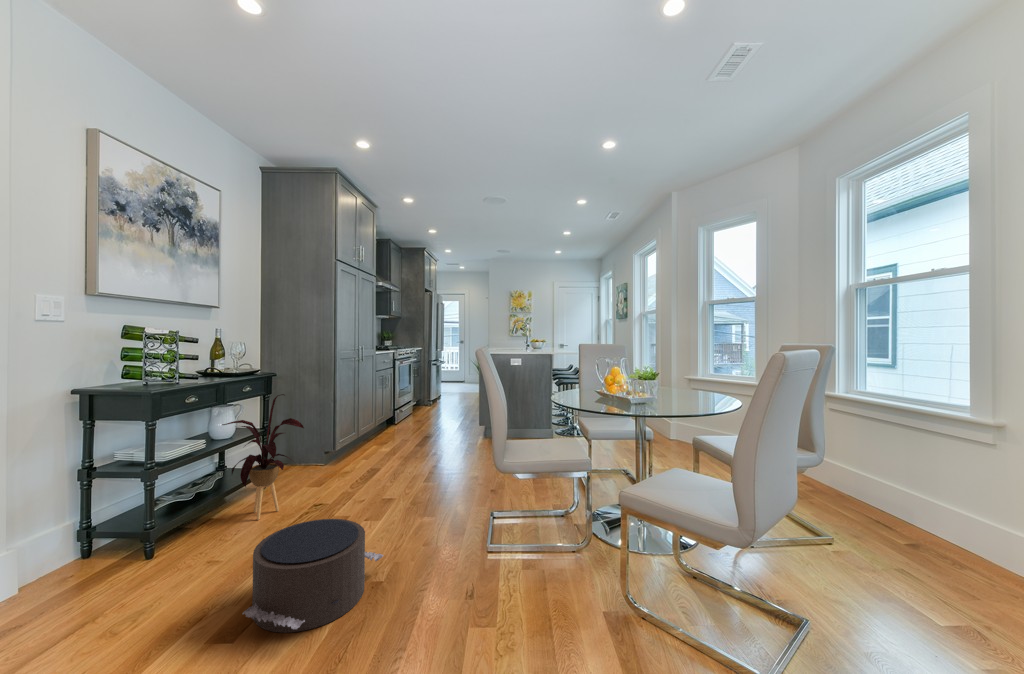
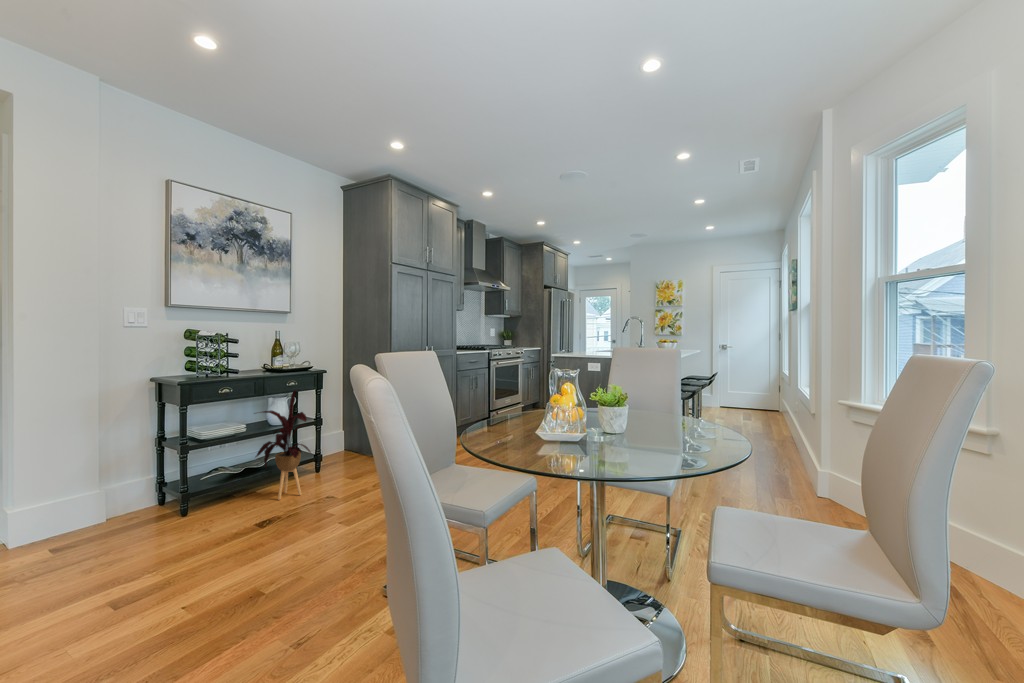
pouf: present [242,519,383,633] -> none [148,508,297,608]

